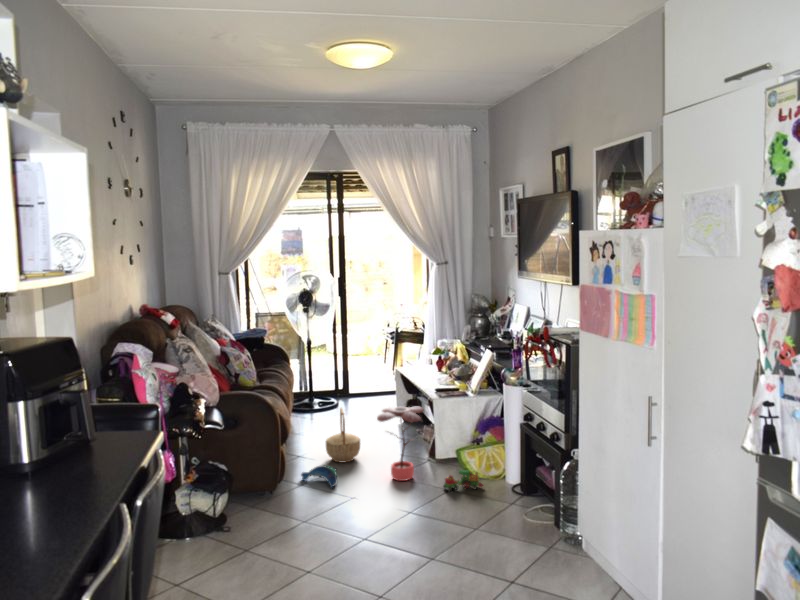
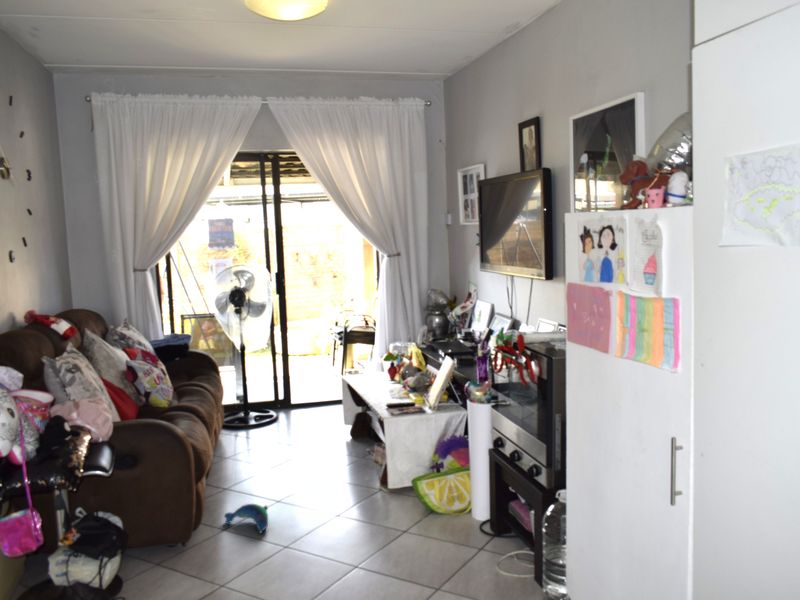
potted plant: present [377,407,423,481] -> none [315,428,373,520]
basket: present [326,408,360,462] -> none [257,429,299,496]
toy train: present [443,470,483,491] -> none [397,506,446,533]

